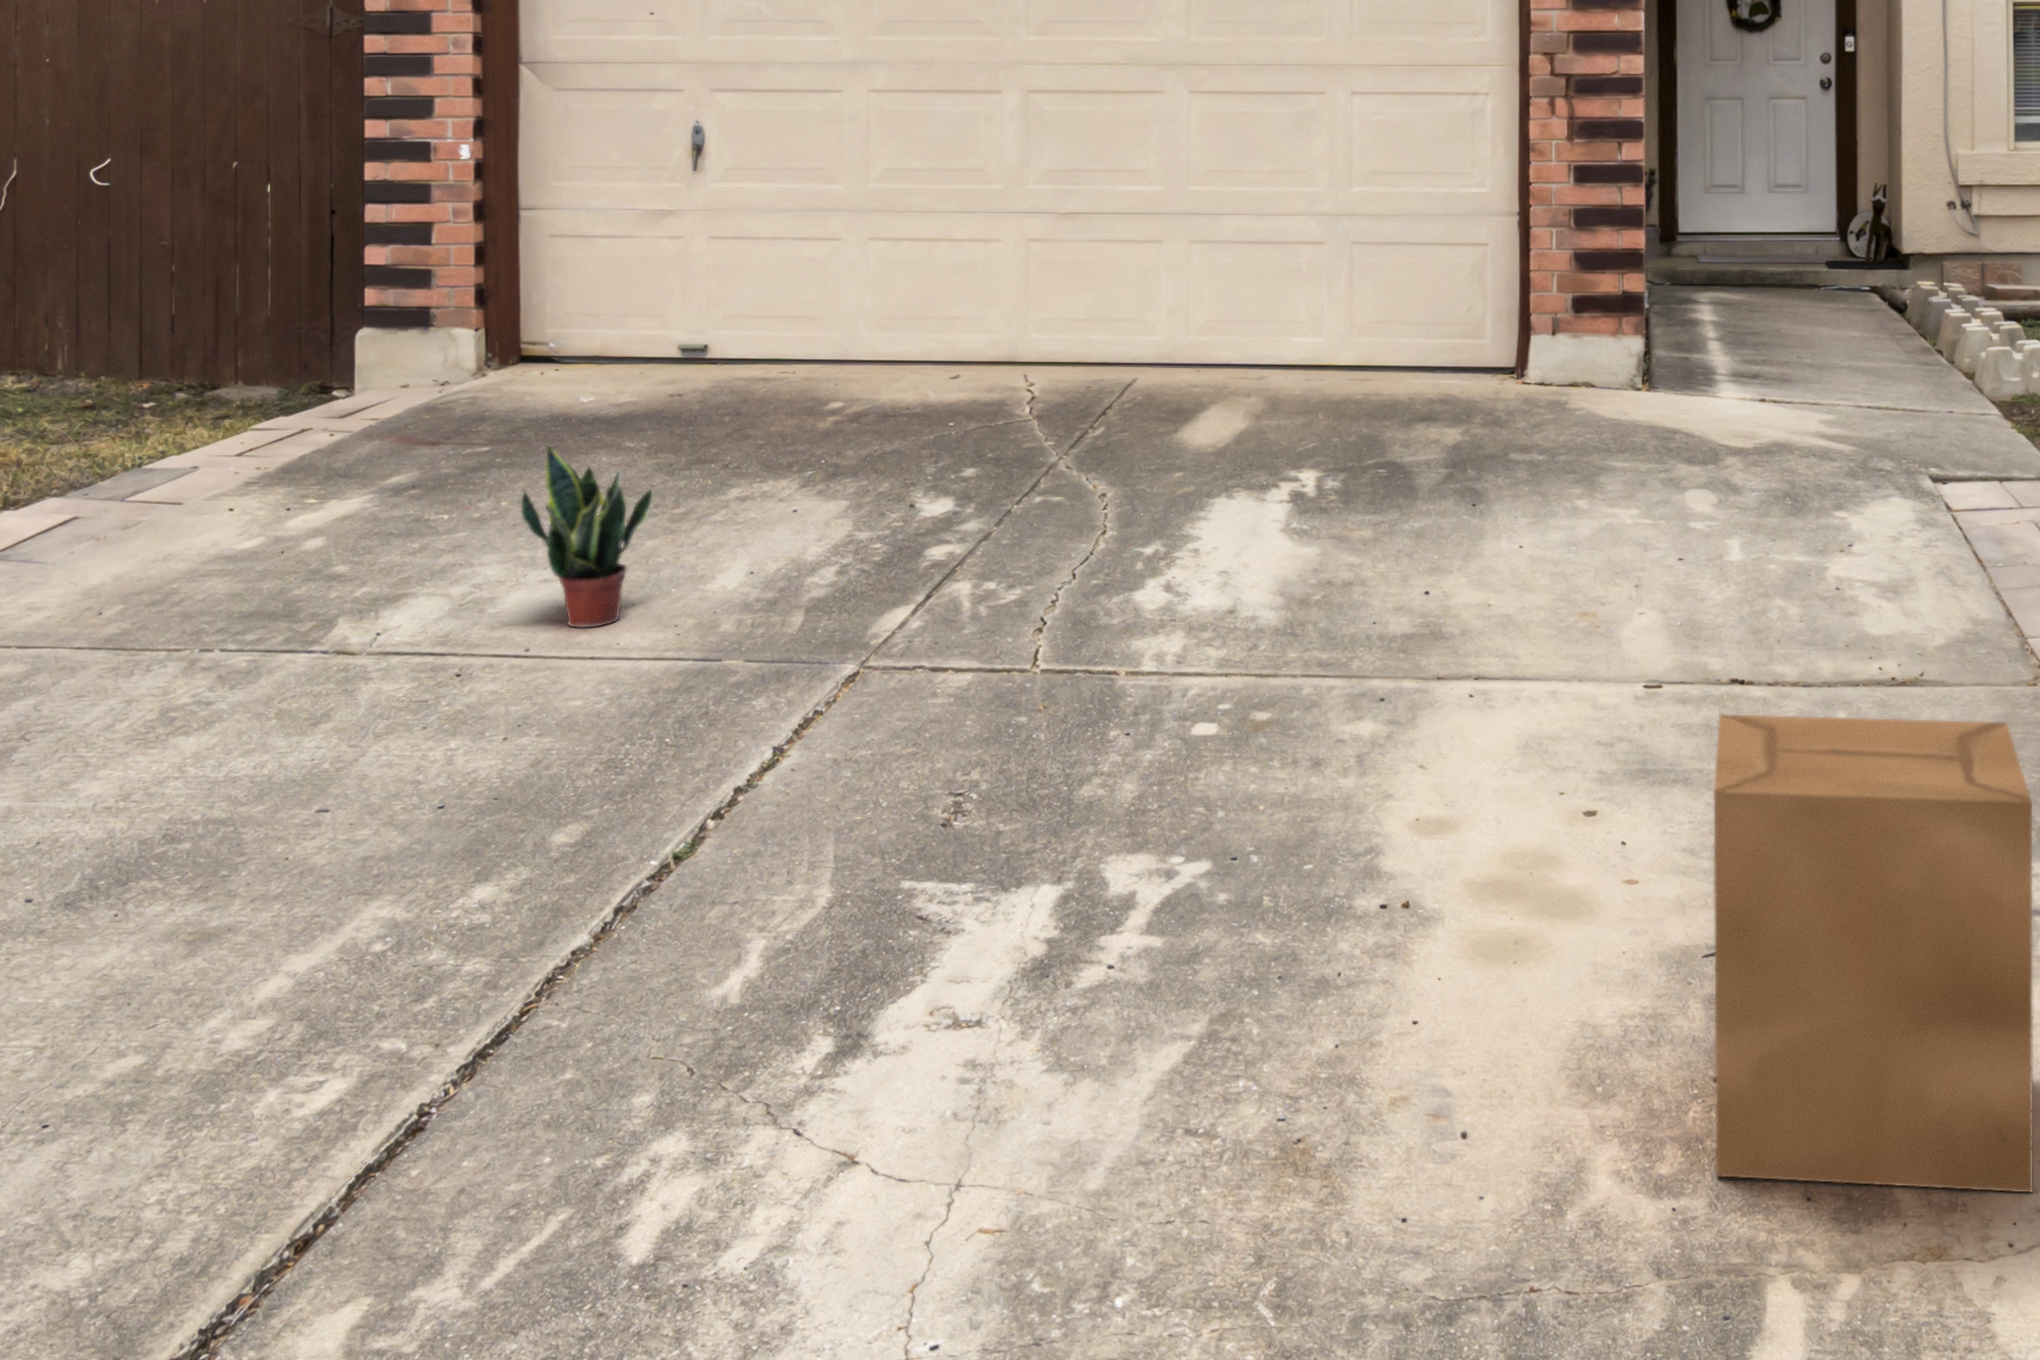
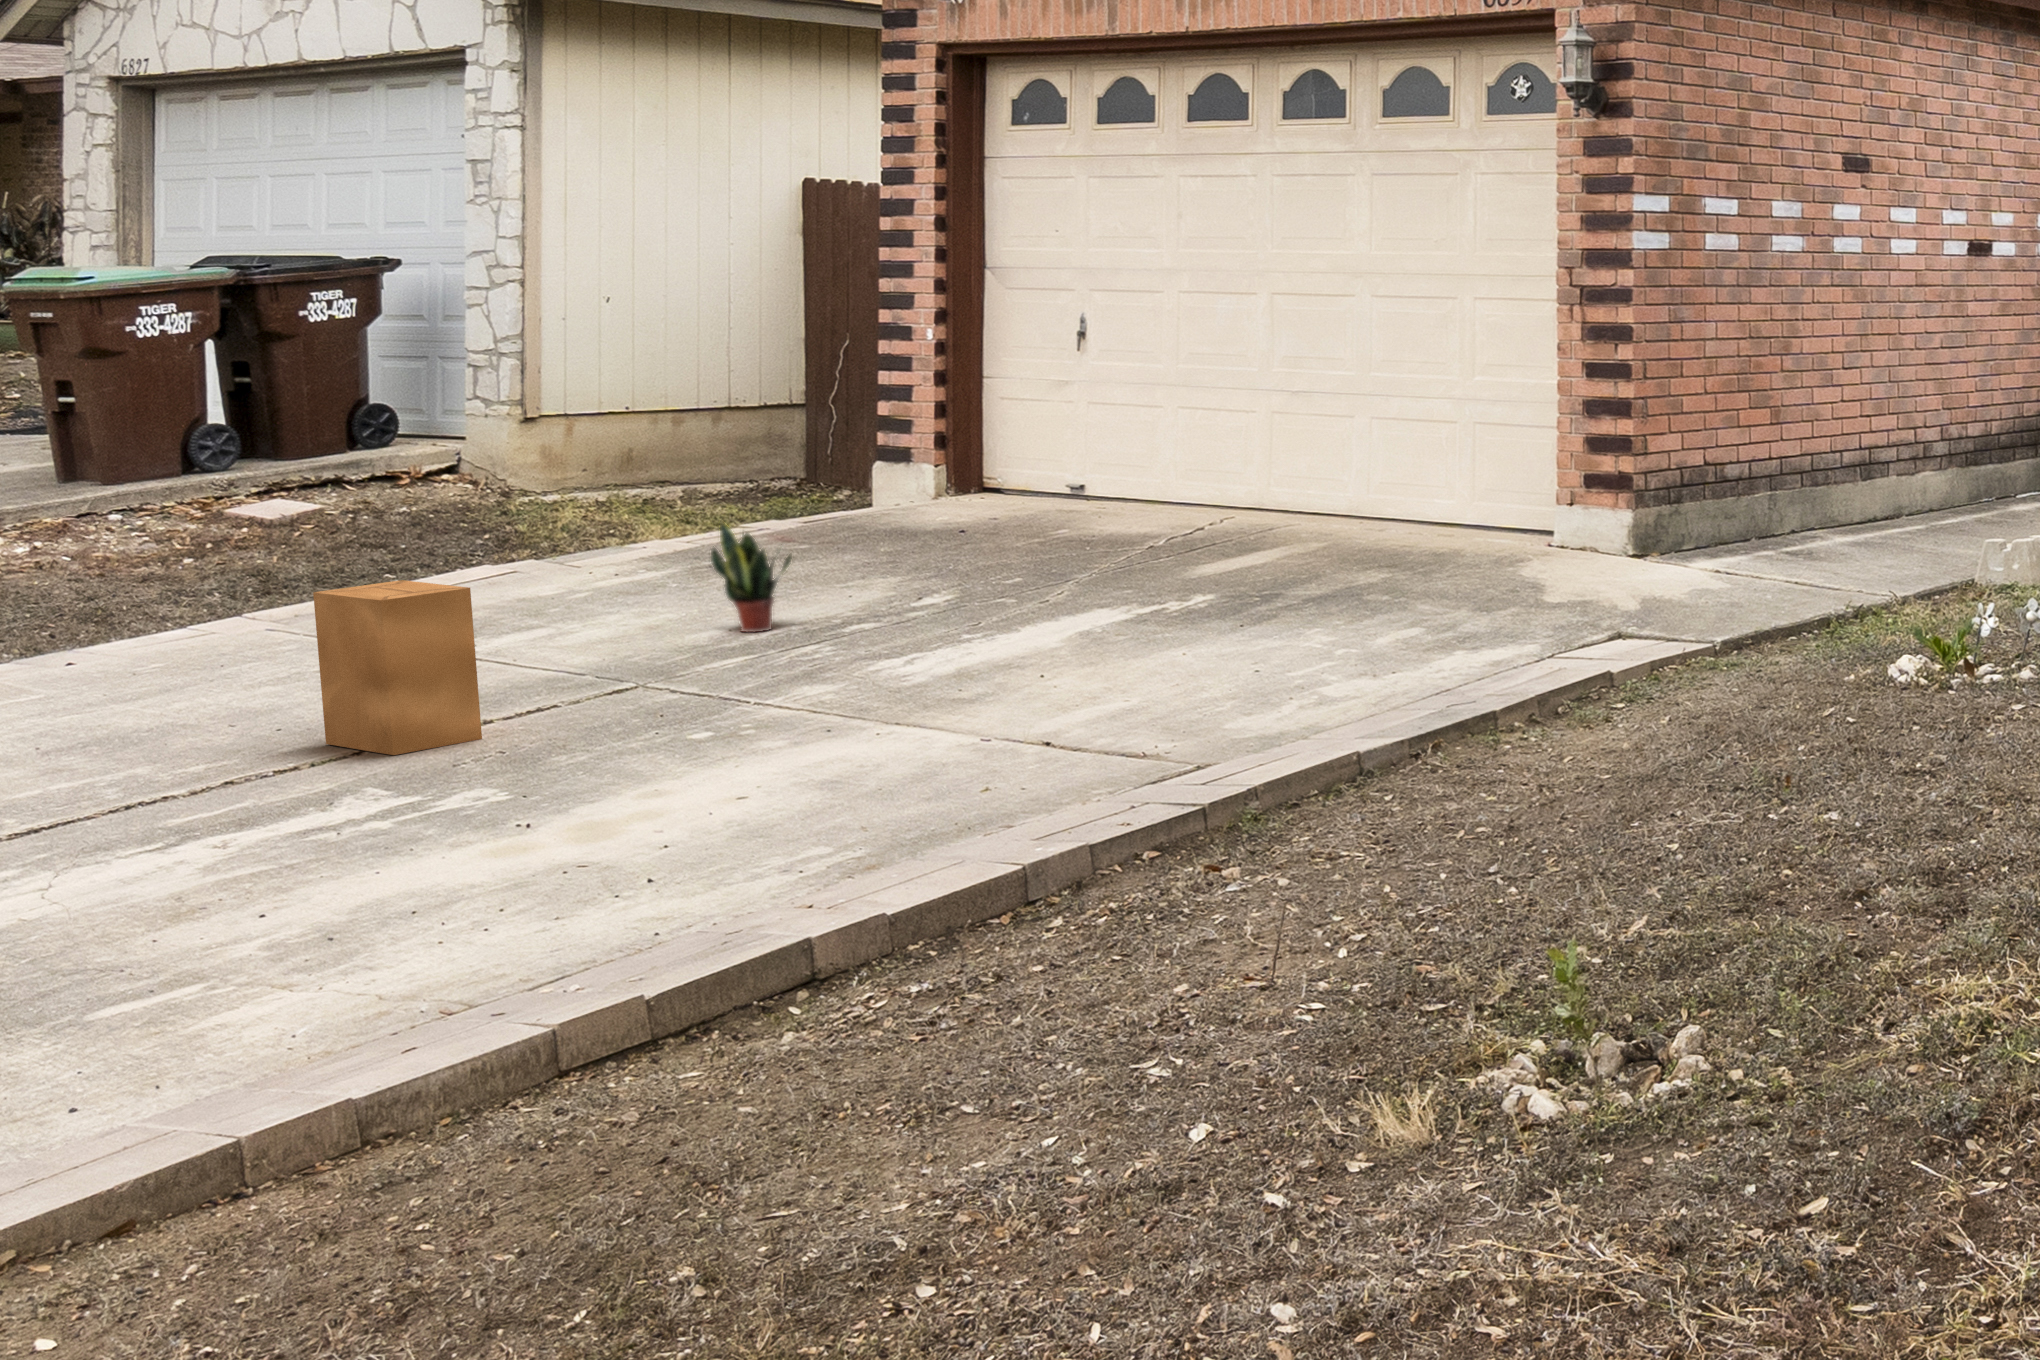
cardboard box: present [1714,714,2033,1192] -> present [313,580,482,755]

